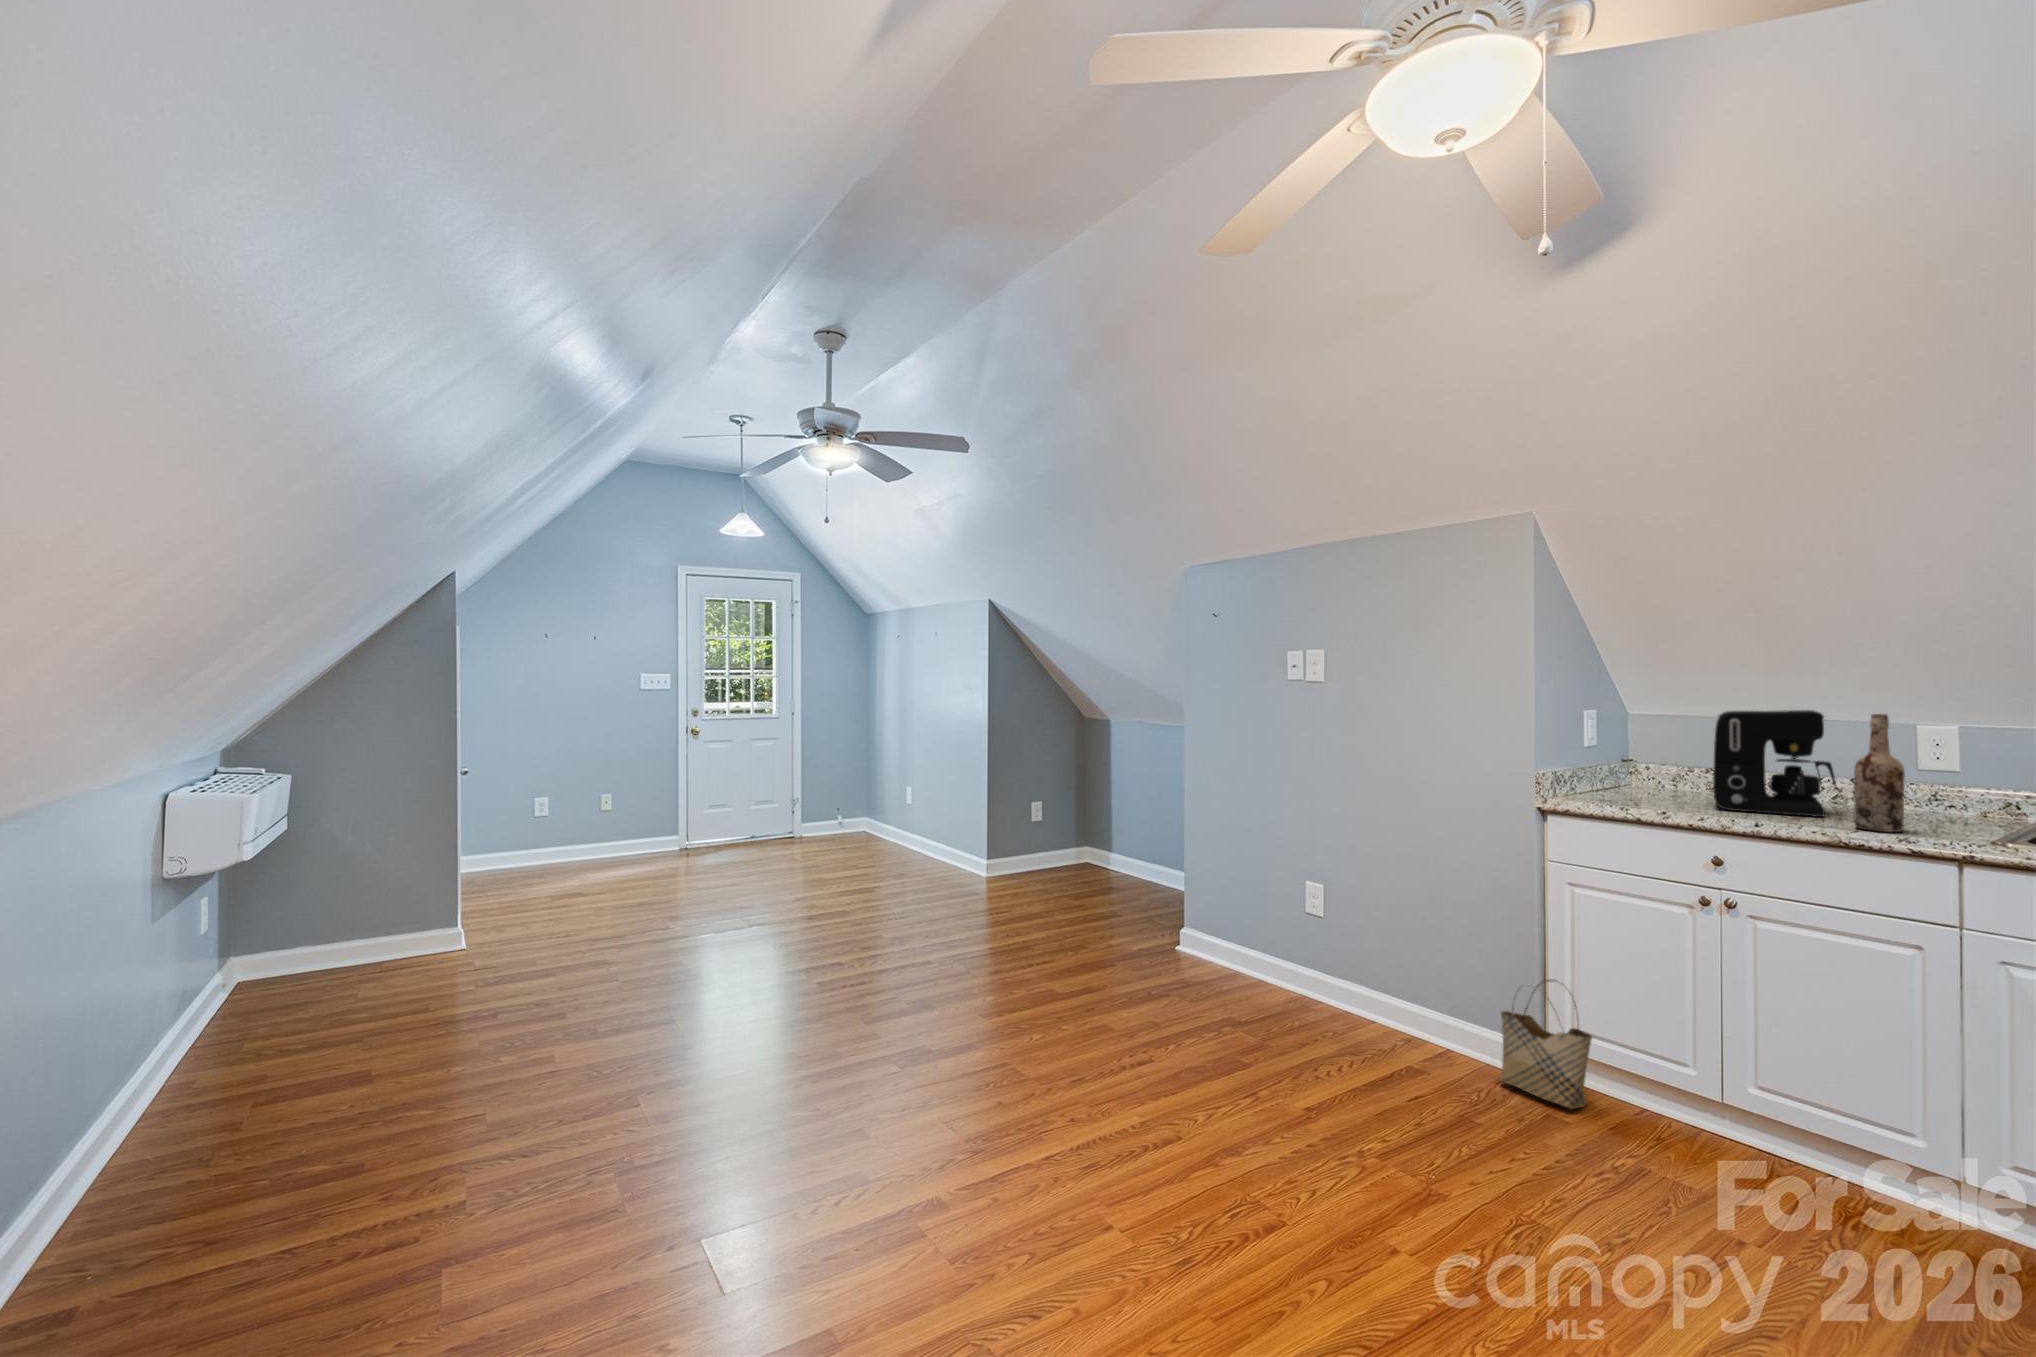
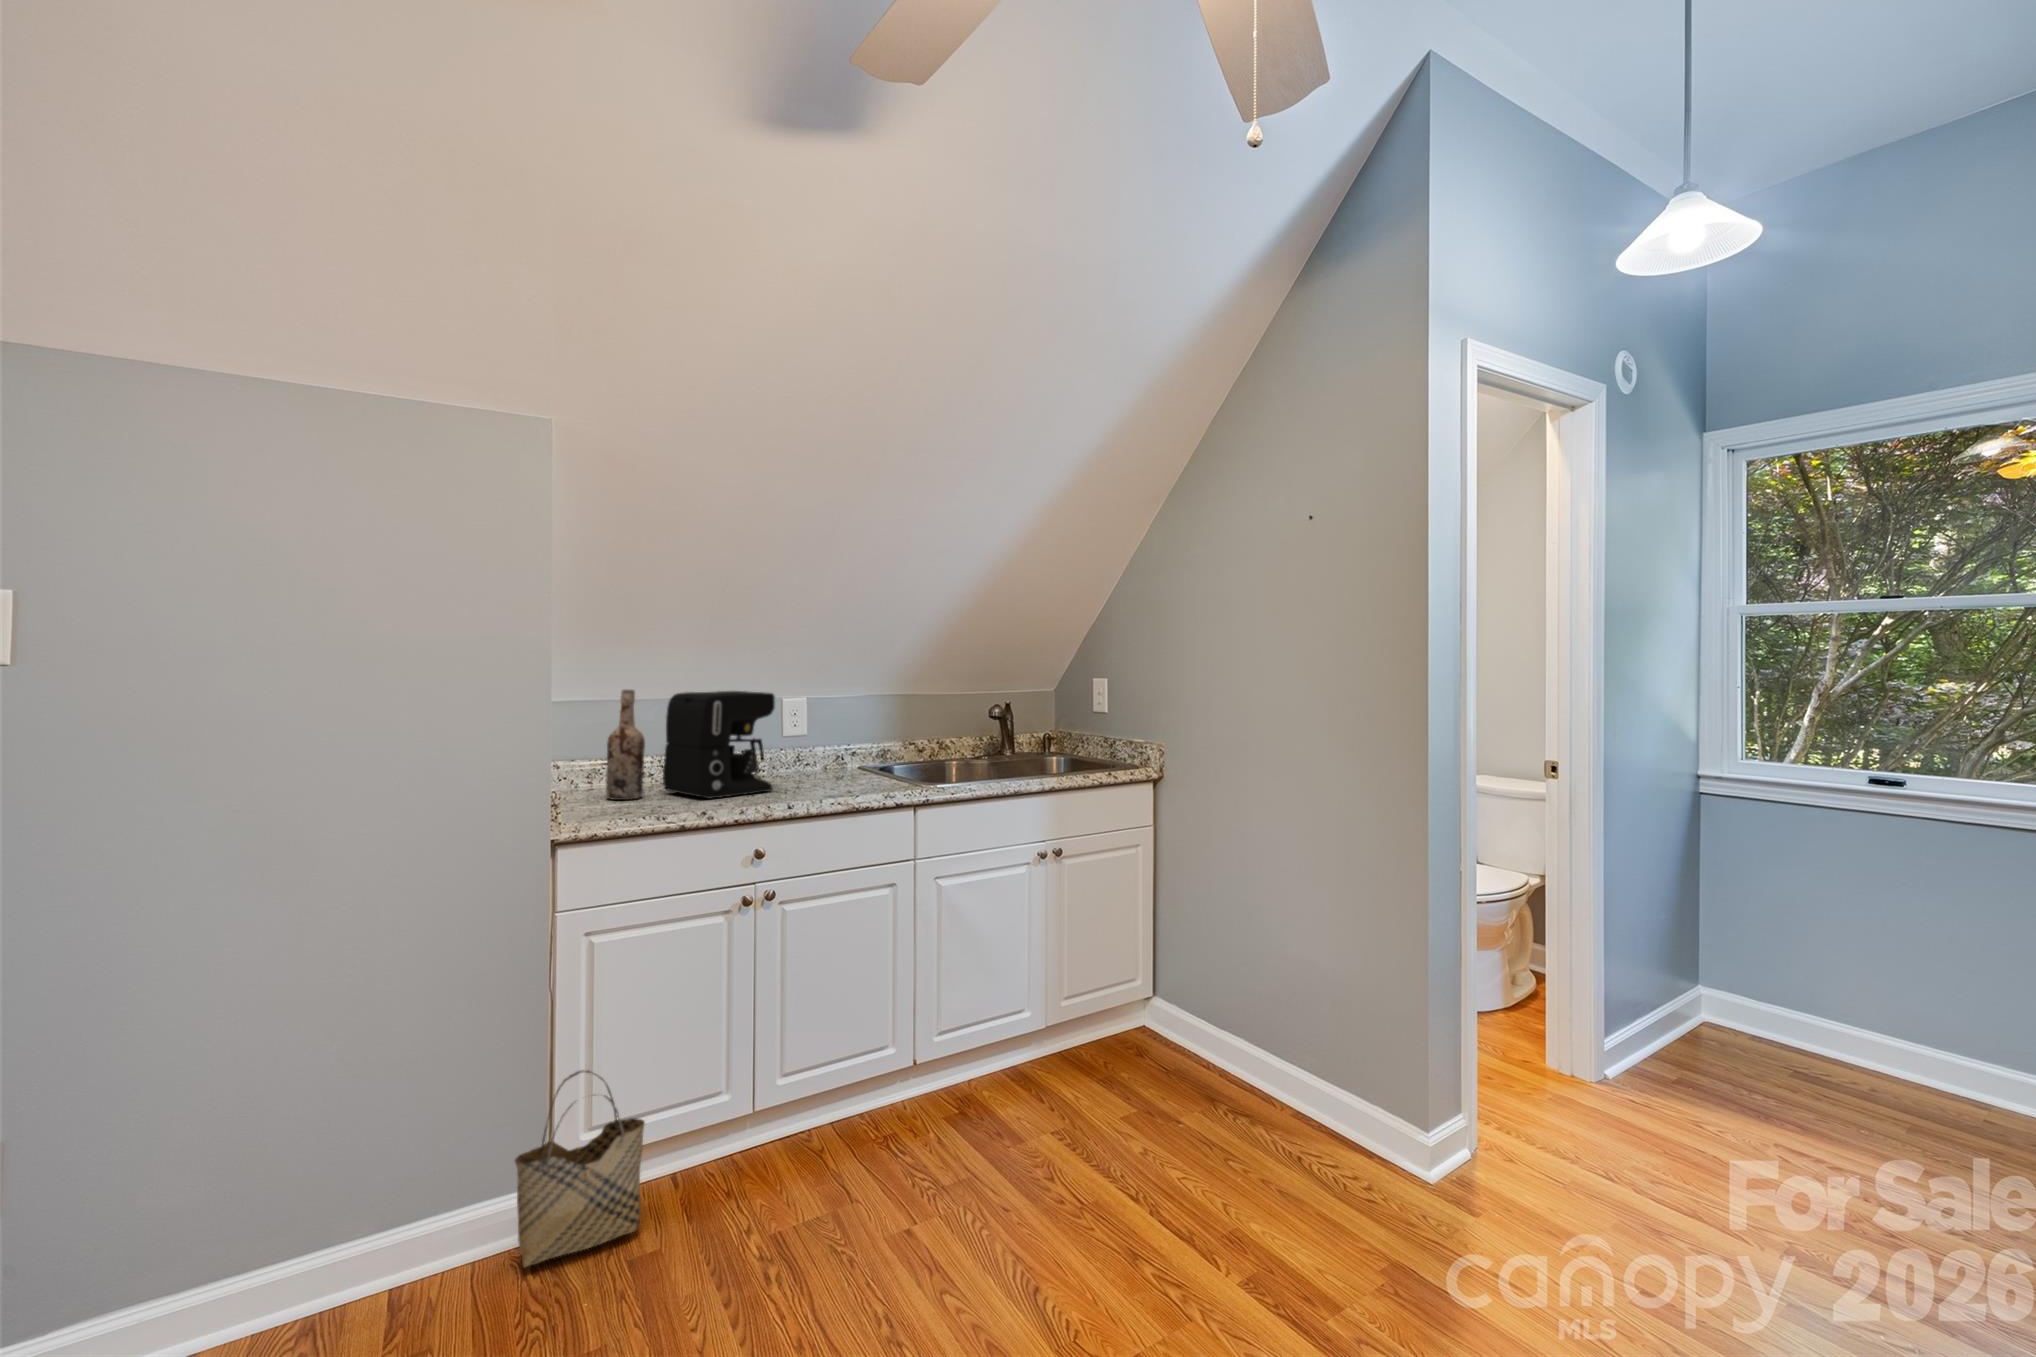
wine bottle: present [1854,714,1905,832] -> present [606,690,645,800]

